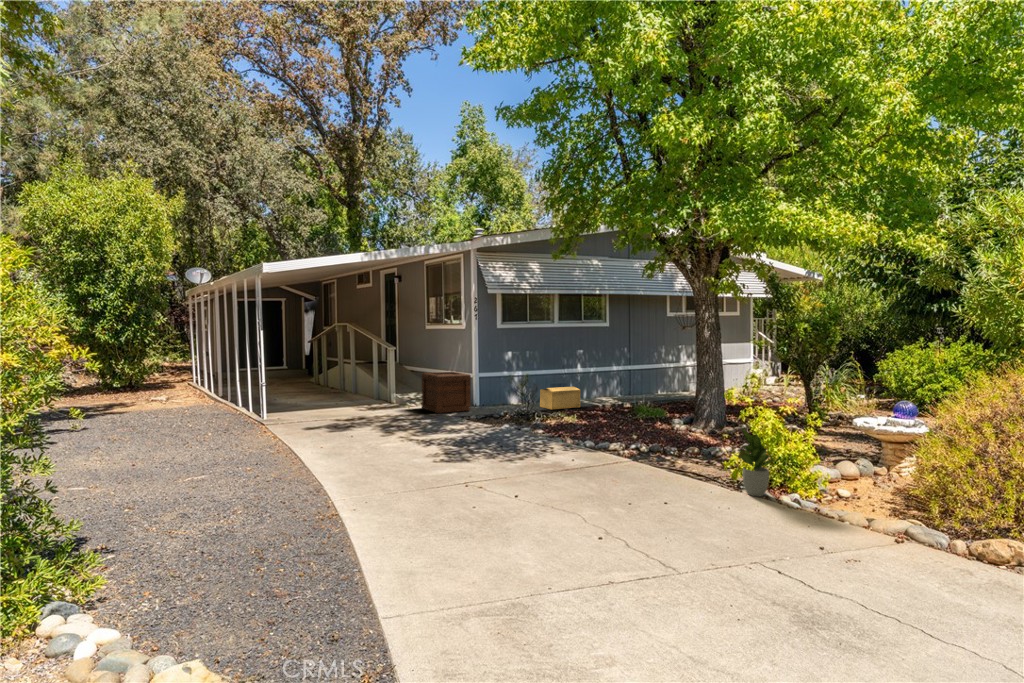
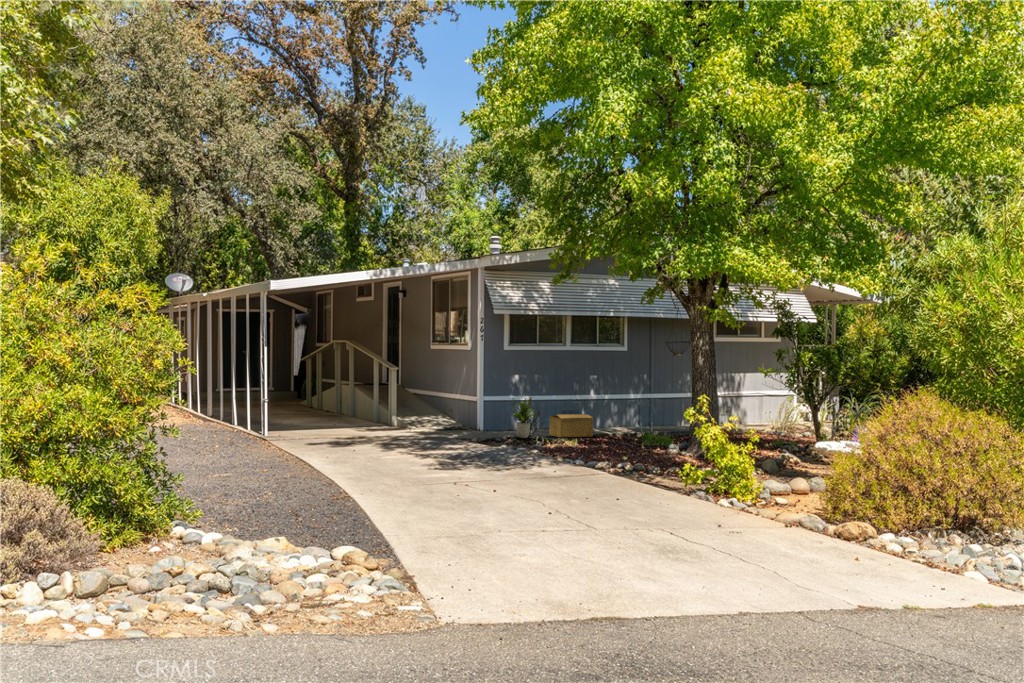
wooden crate: present [422,372,471,413] -> none [423,395,475,437]
potted plant: present [736,429,772,497] -> present [514,399,533,438]

